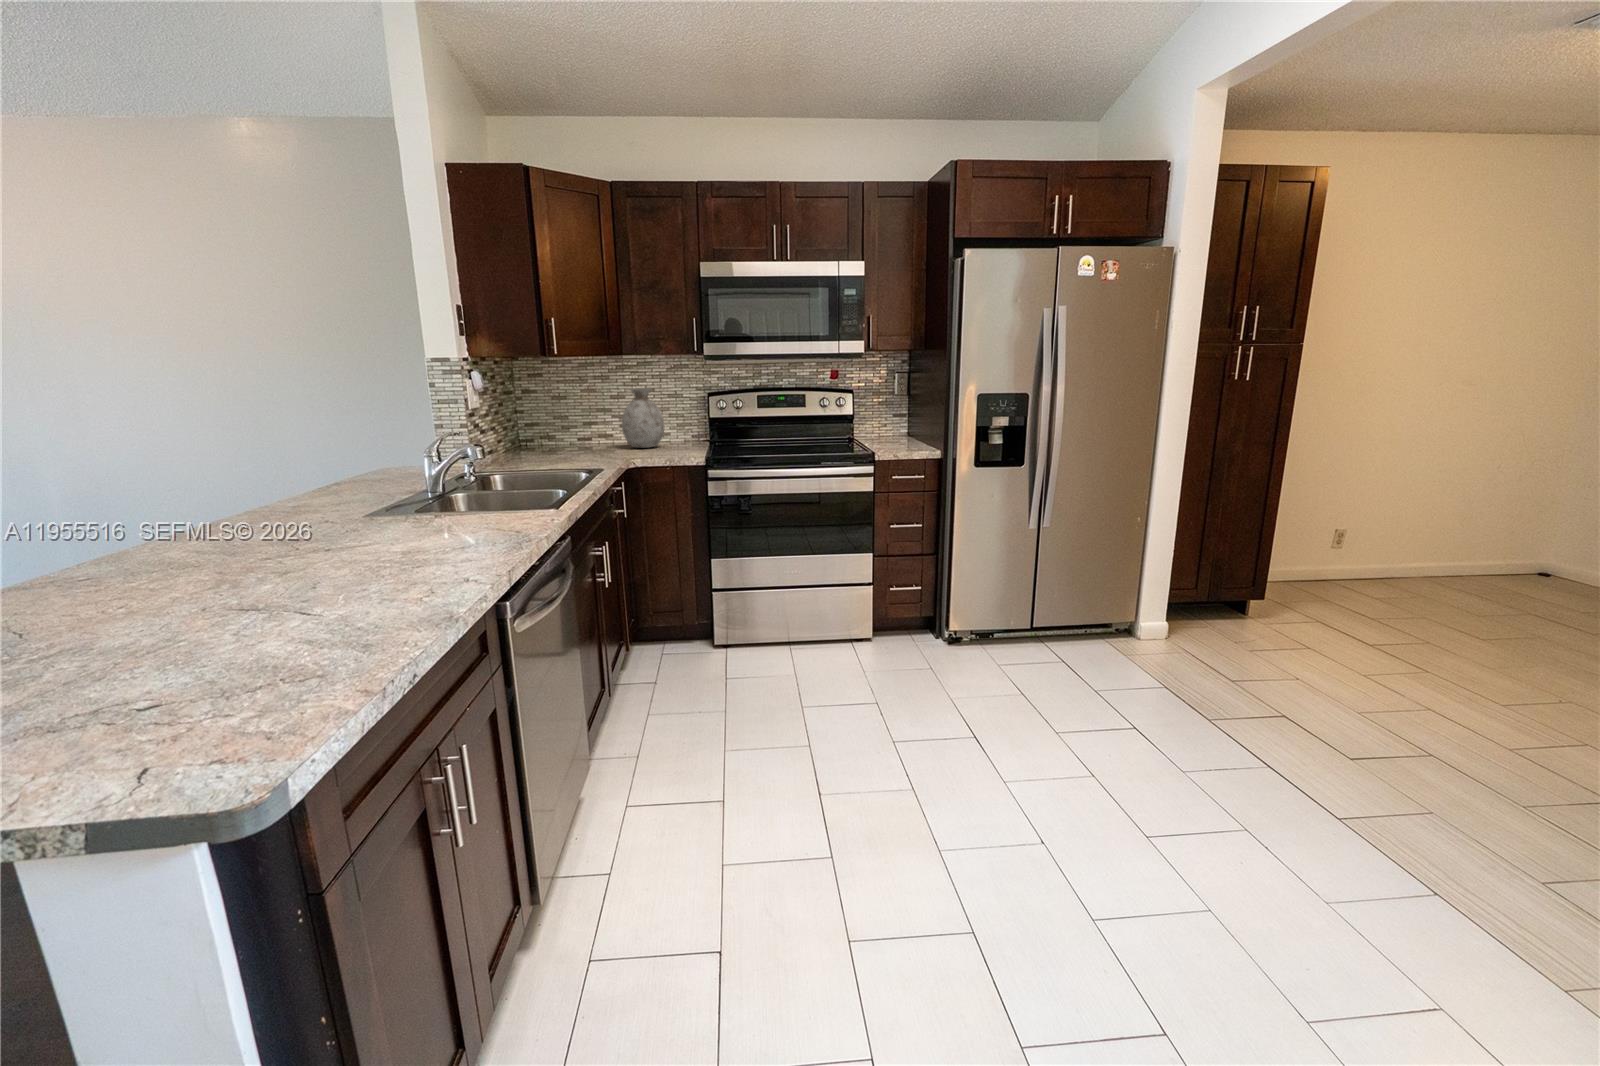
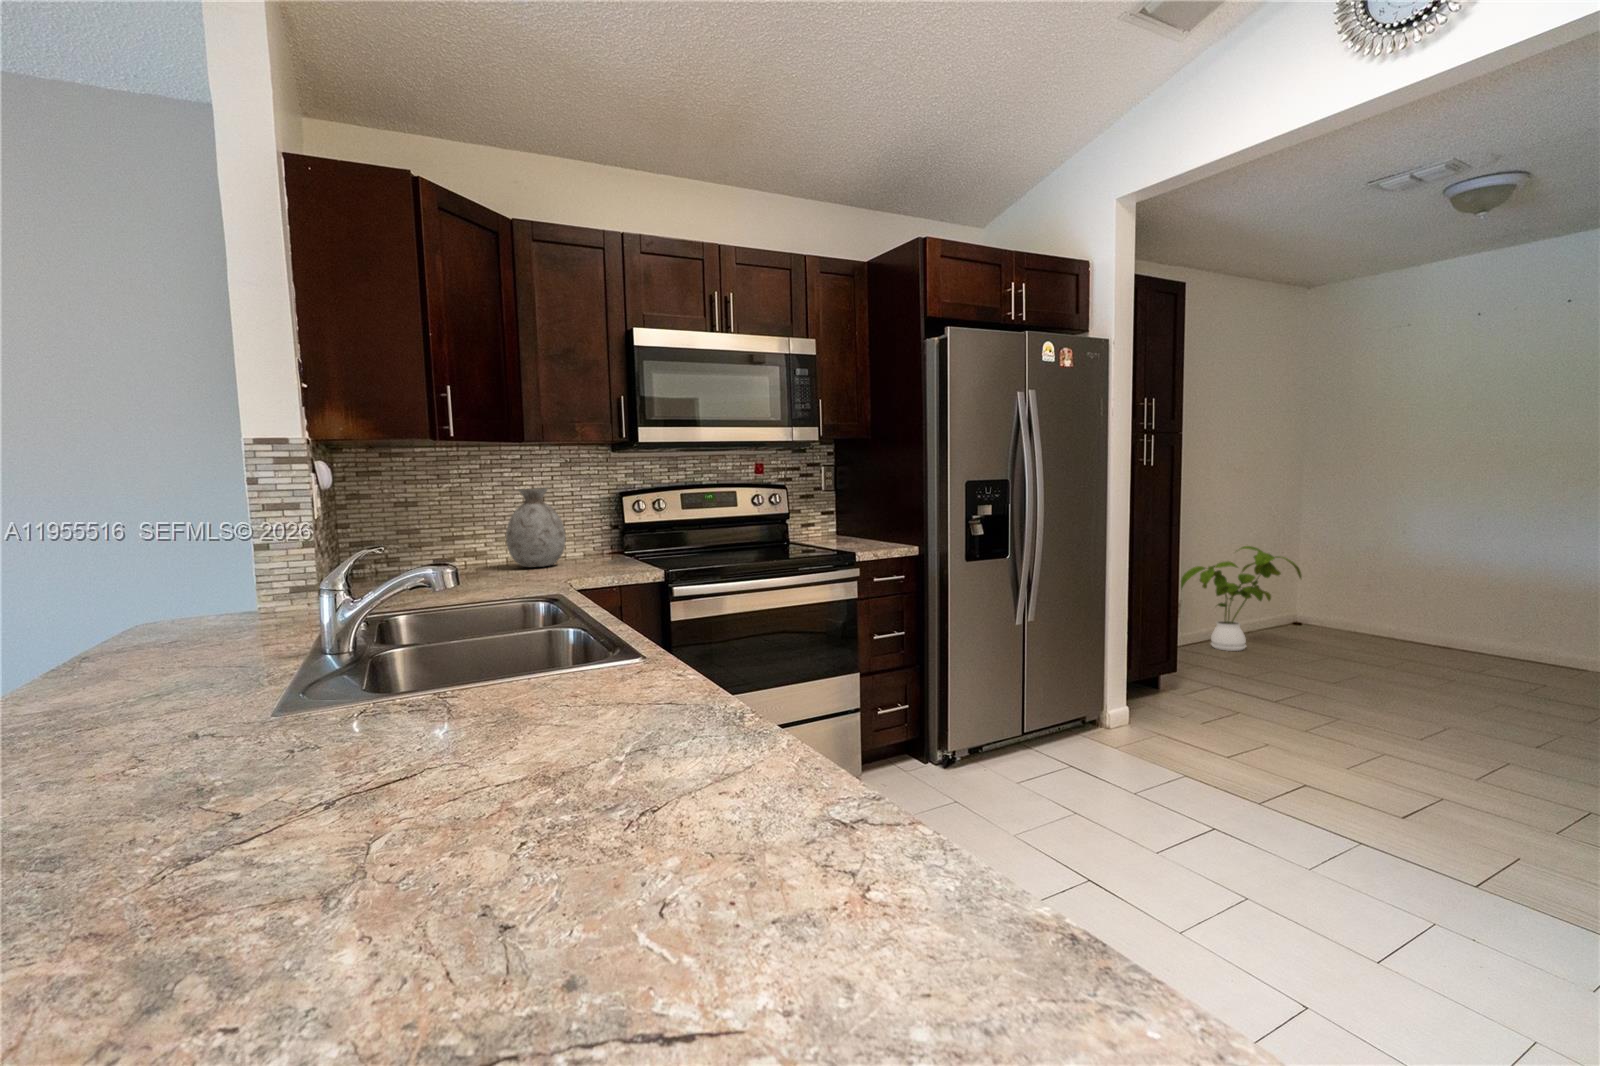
house plant: none [1338,475,1500,593] -> present [1181,546,1302,651]

